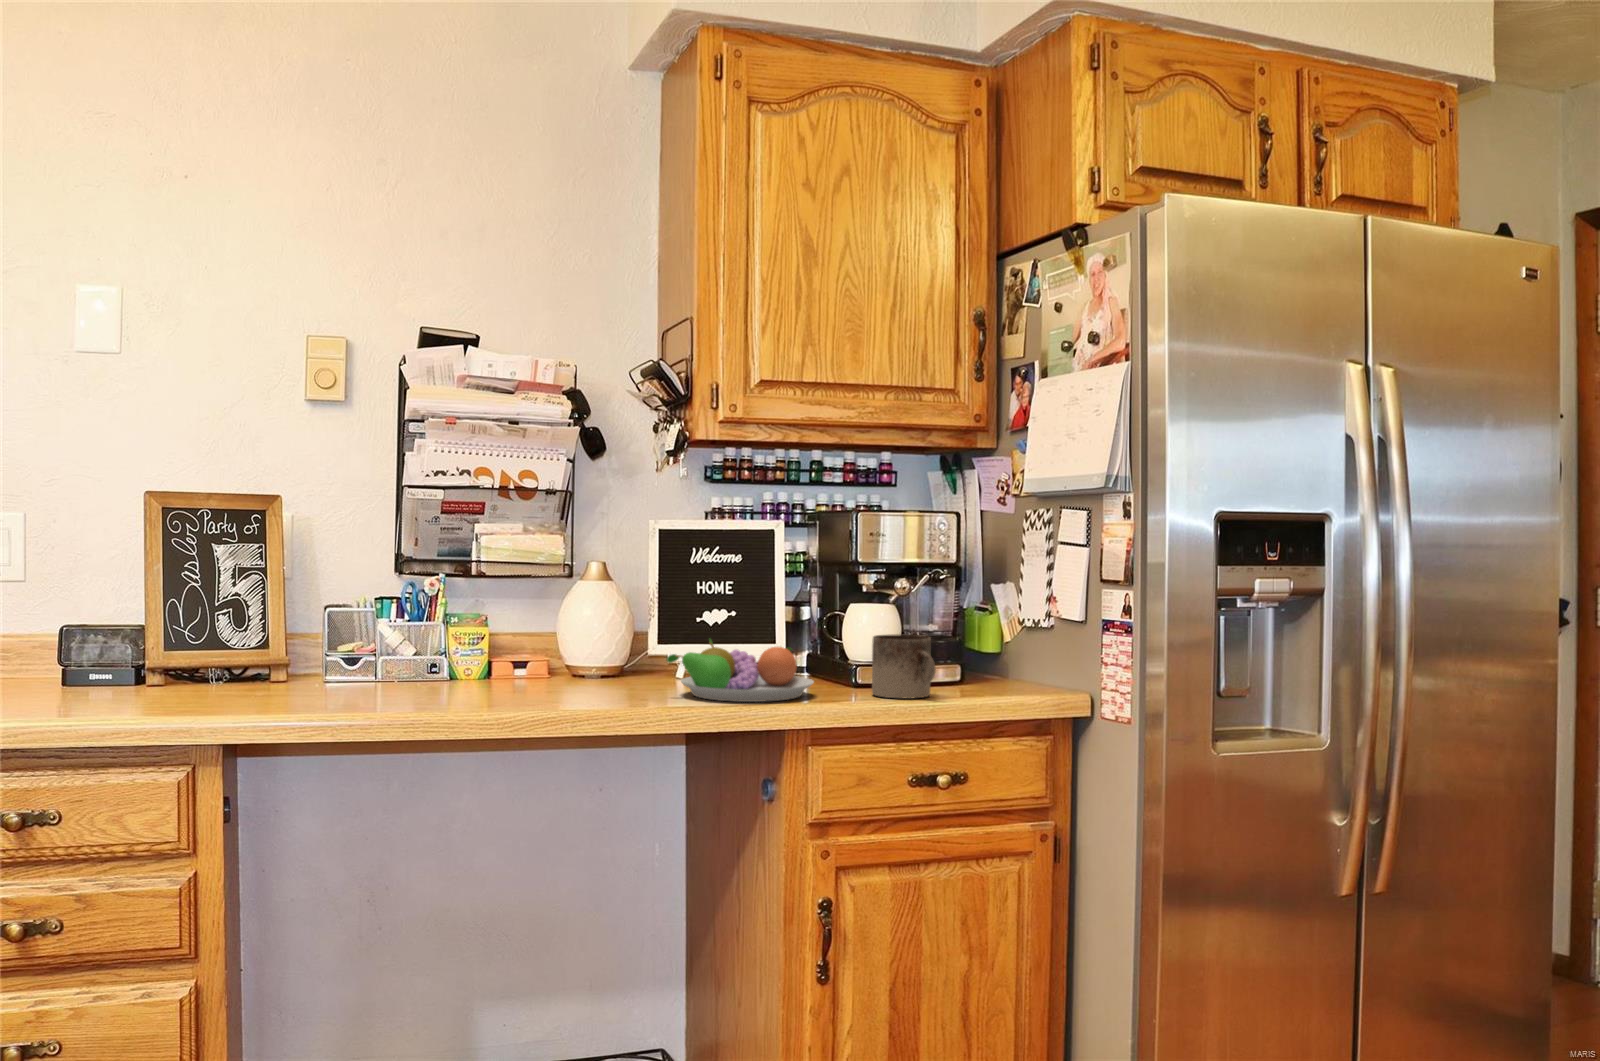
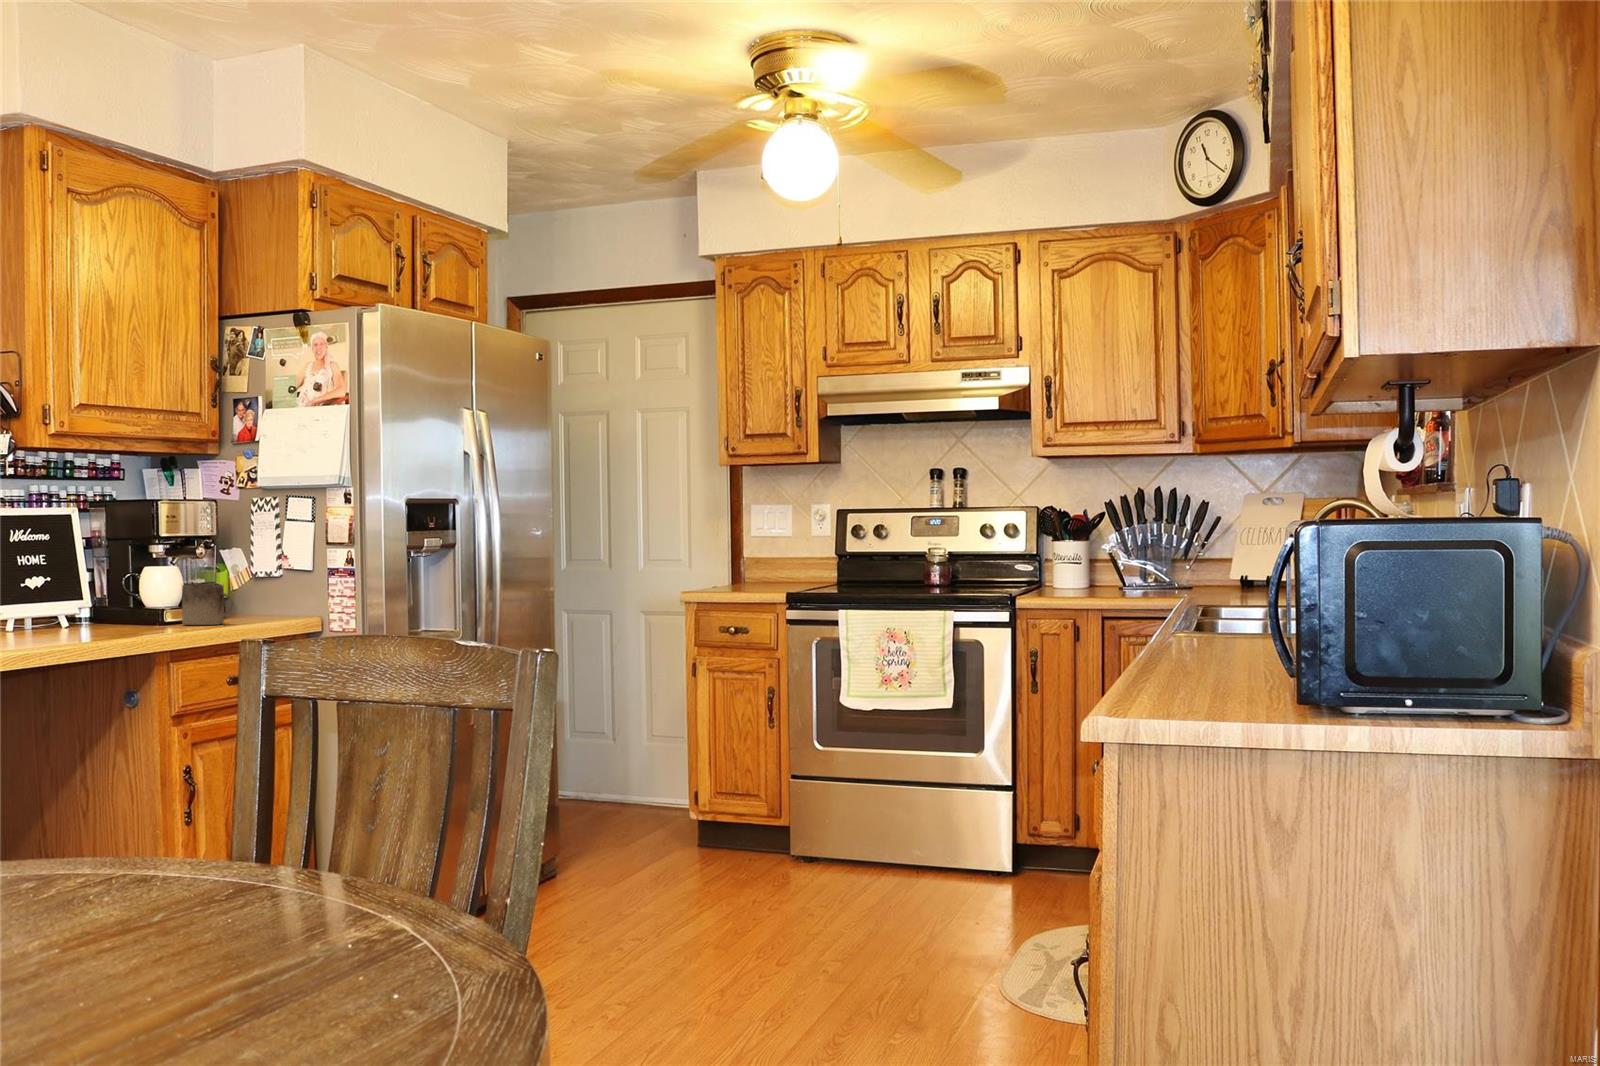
fruit bowl: present [667,639,814,702] -> none [51,592,153,631]

